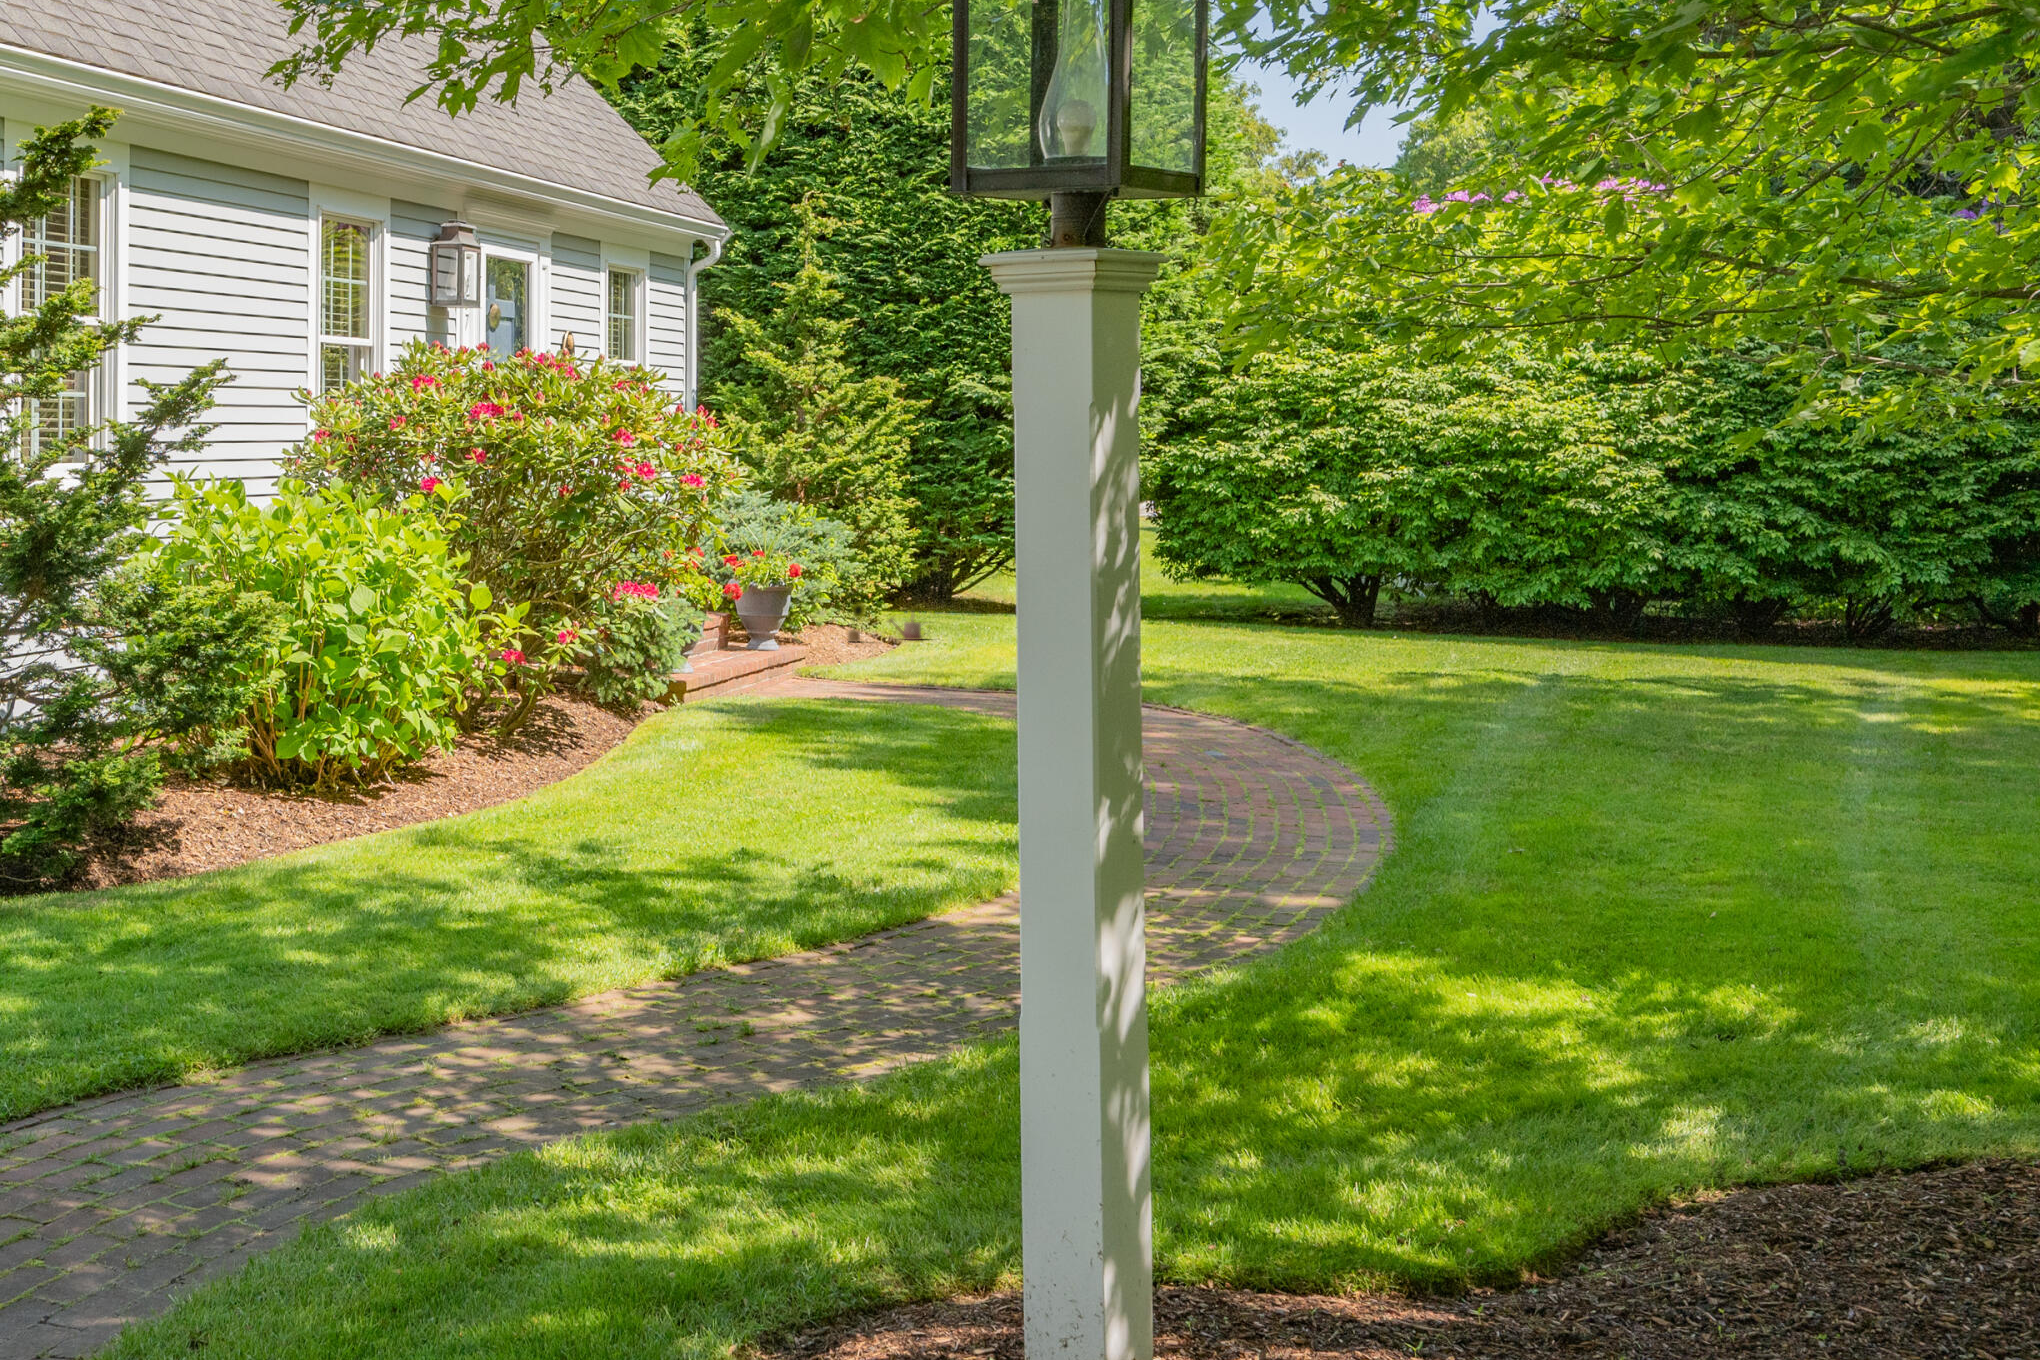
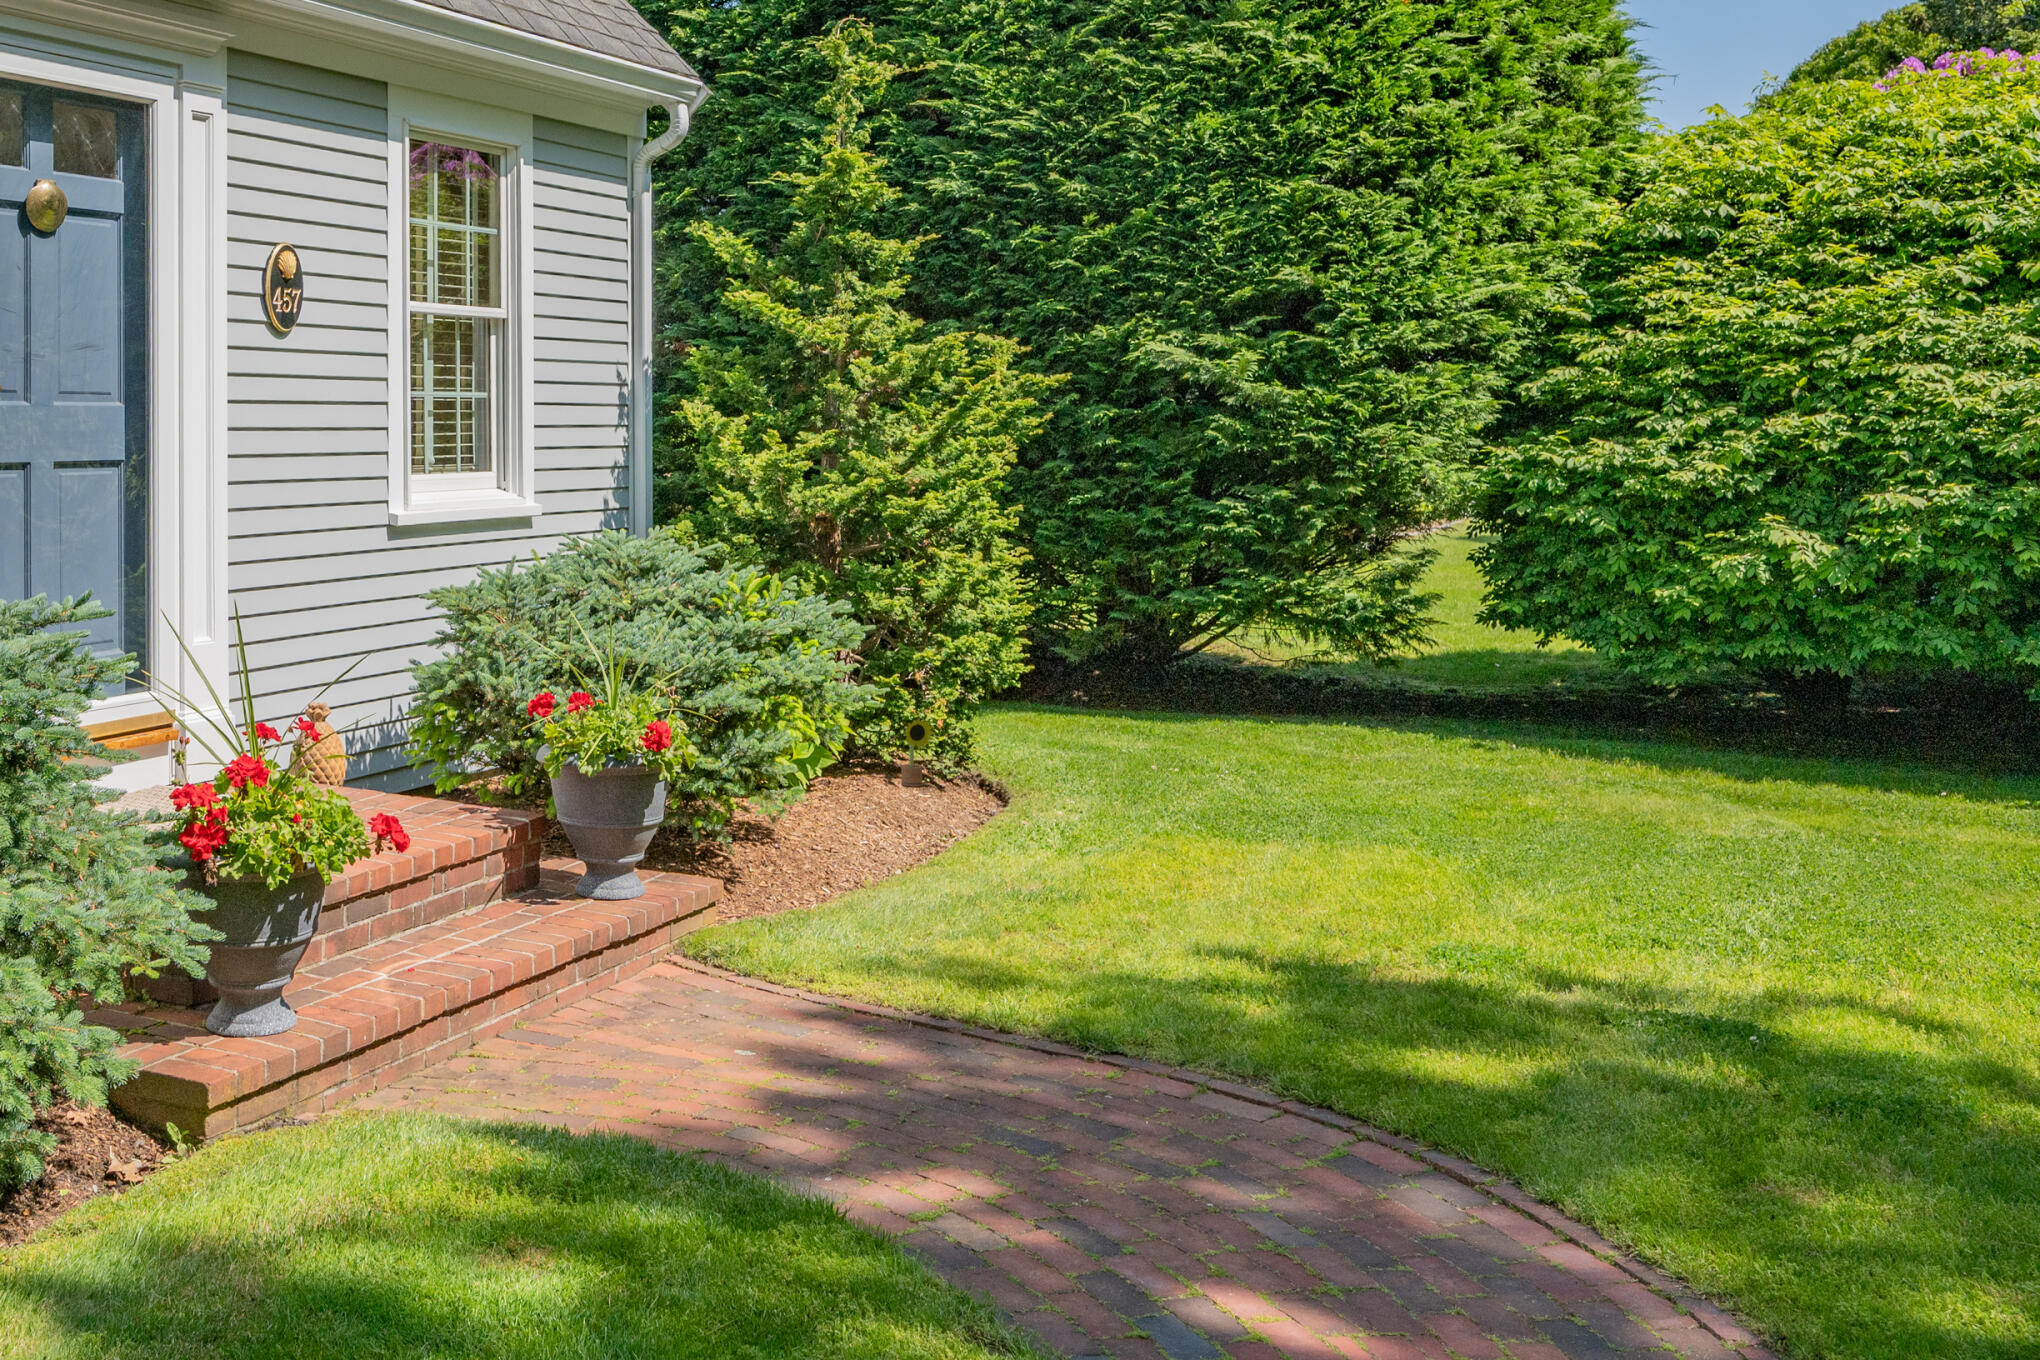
watering can: present [889,615,930,640] -> none [978,733,1052,783]

